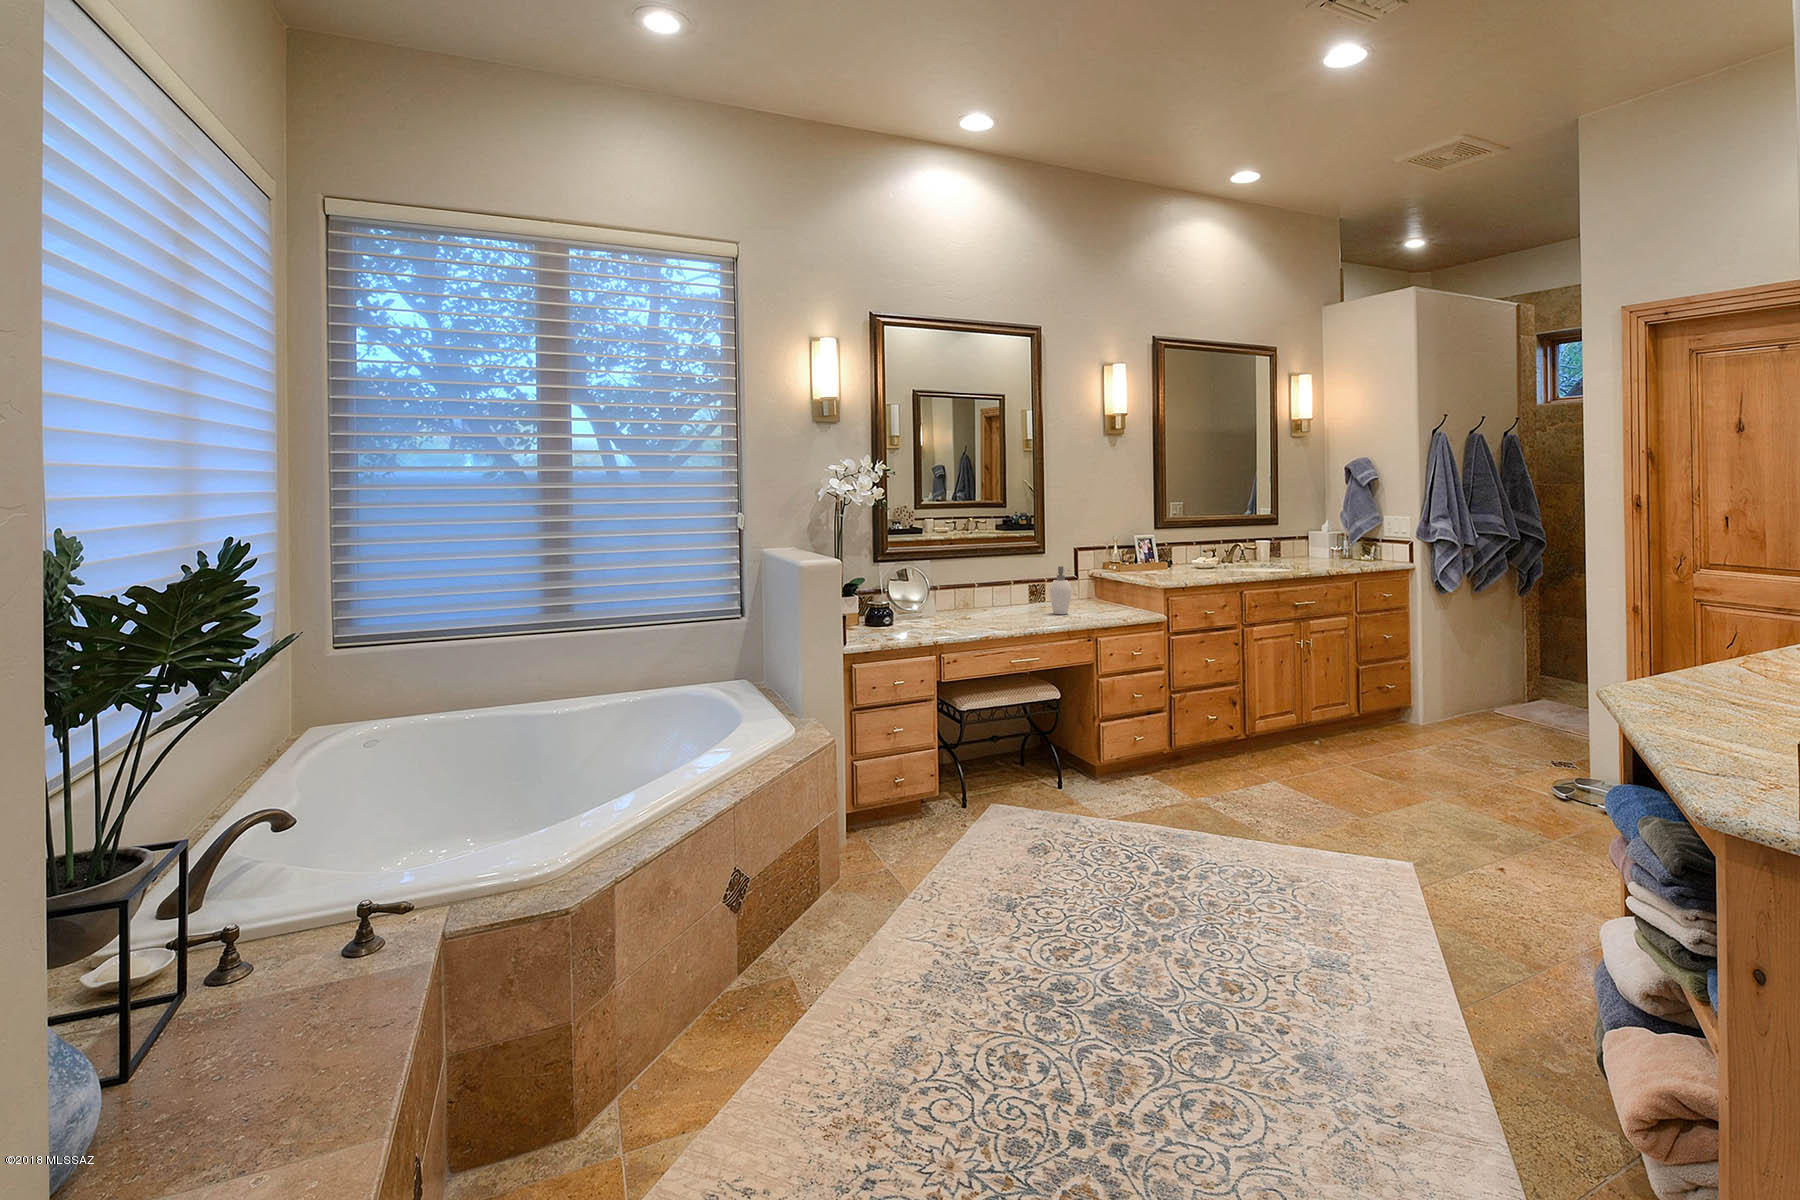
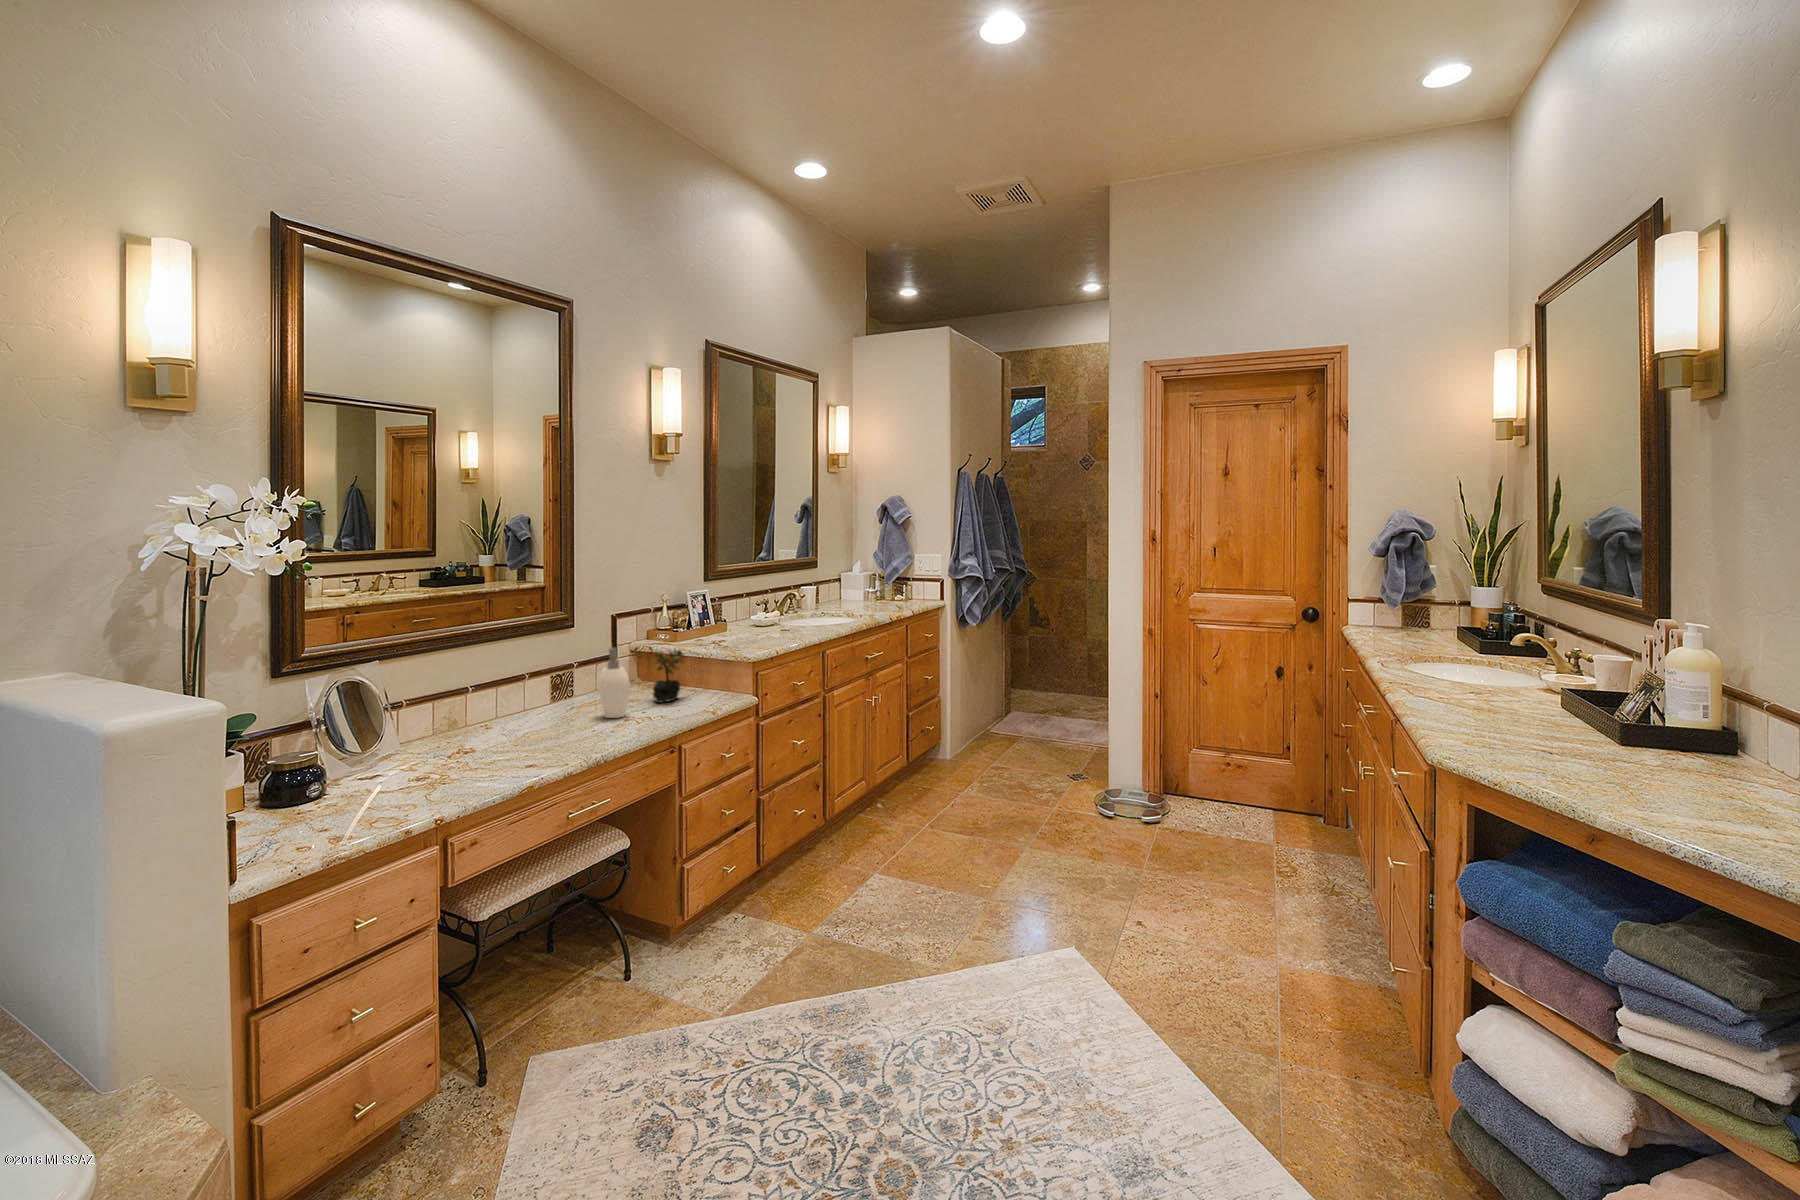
succulent plant: none [1092,572,1118,610] -> present [653,650,684,703]

